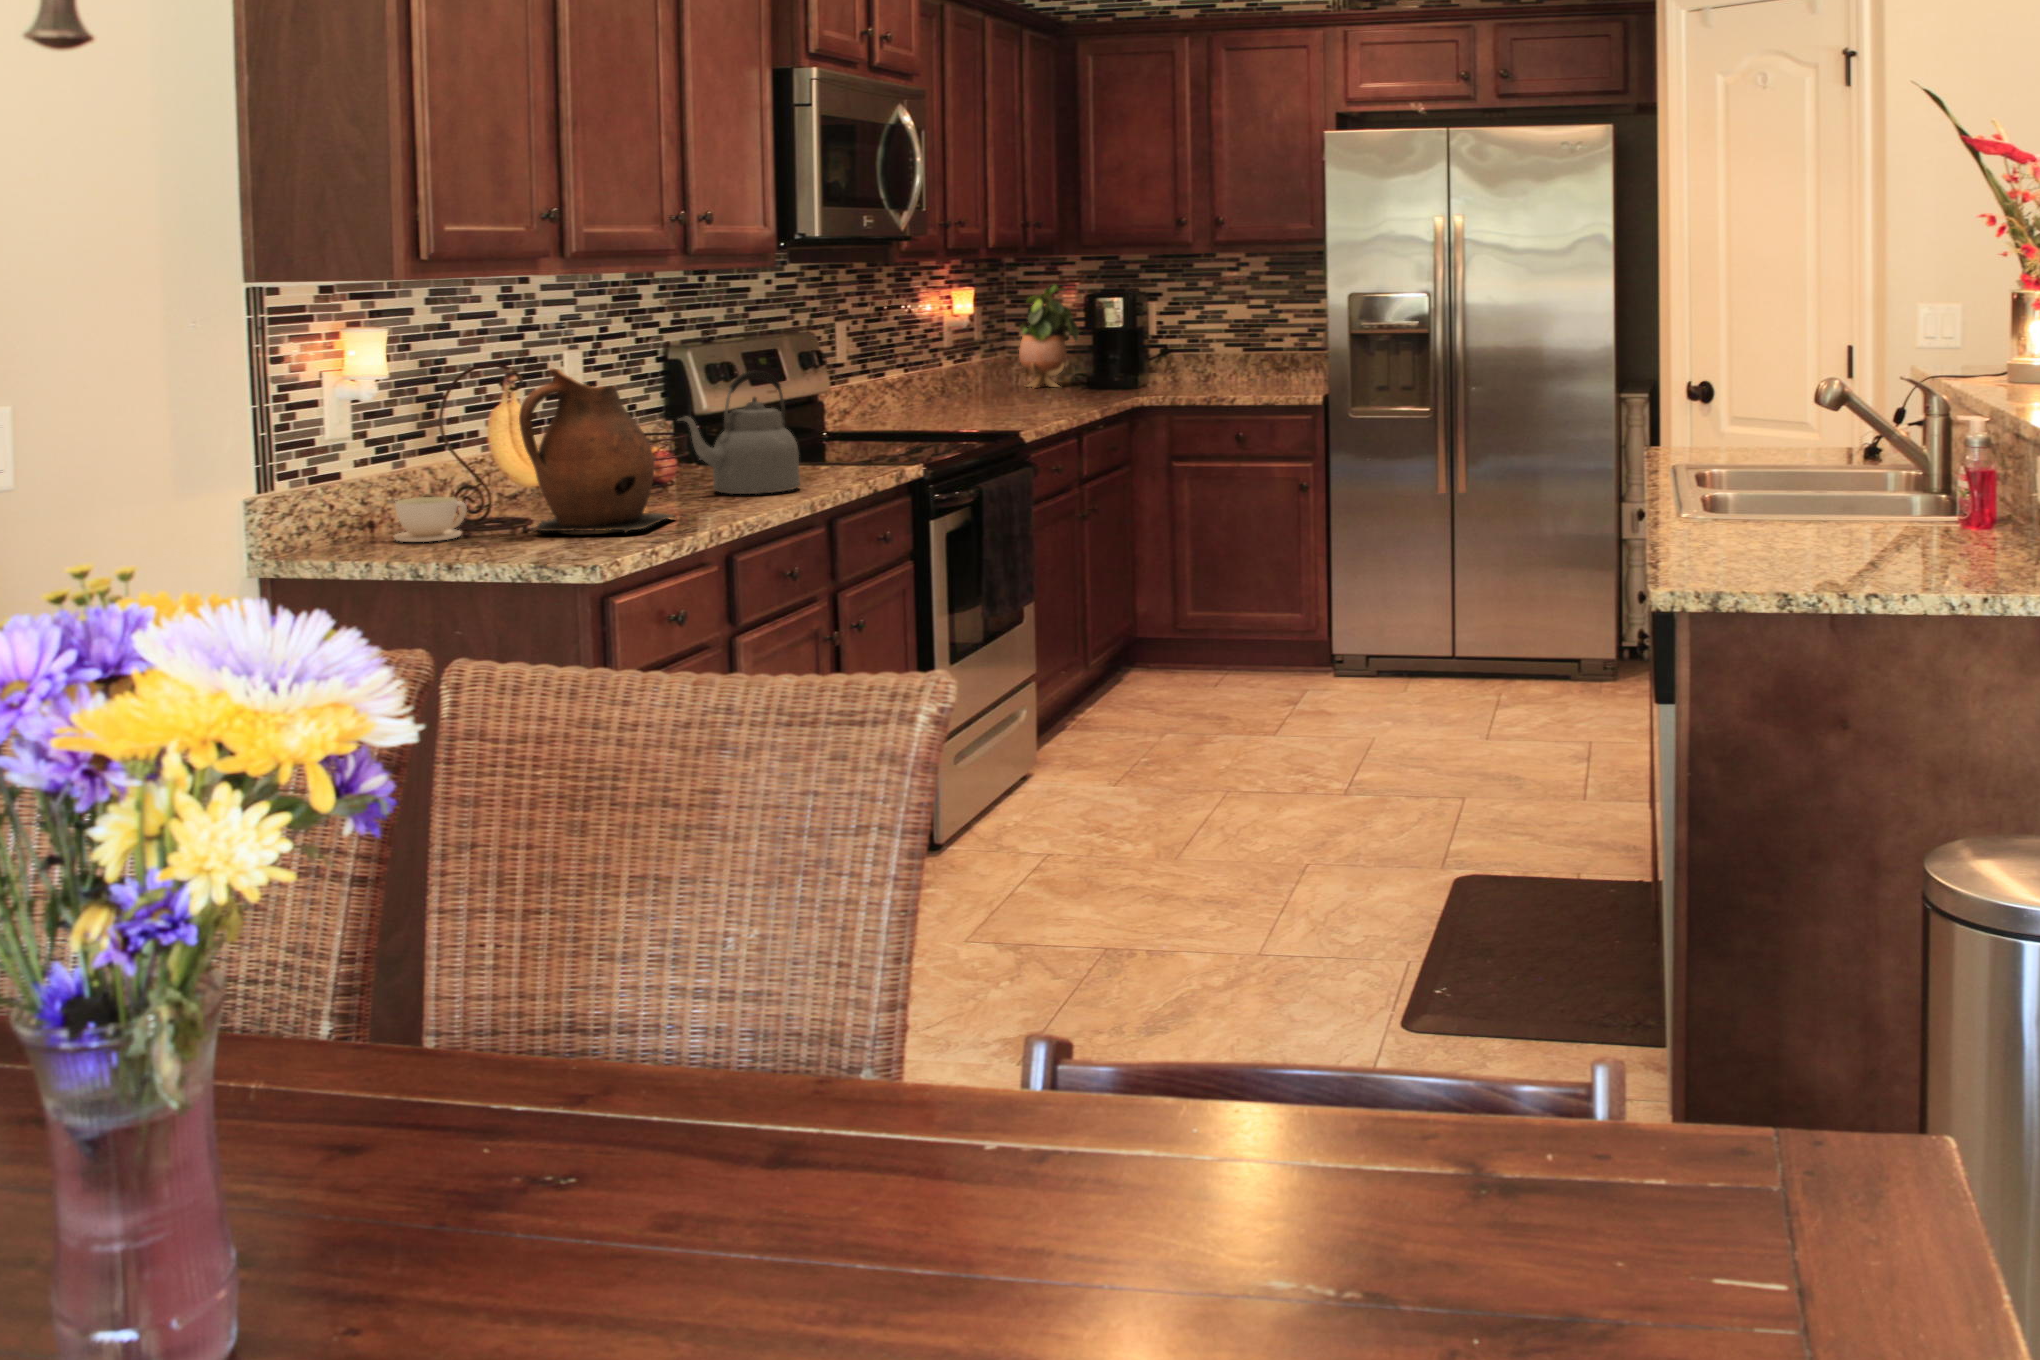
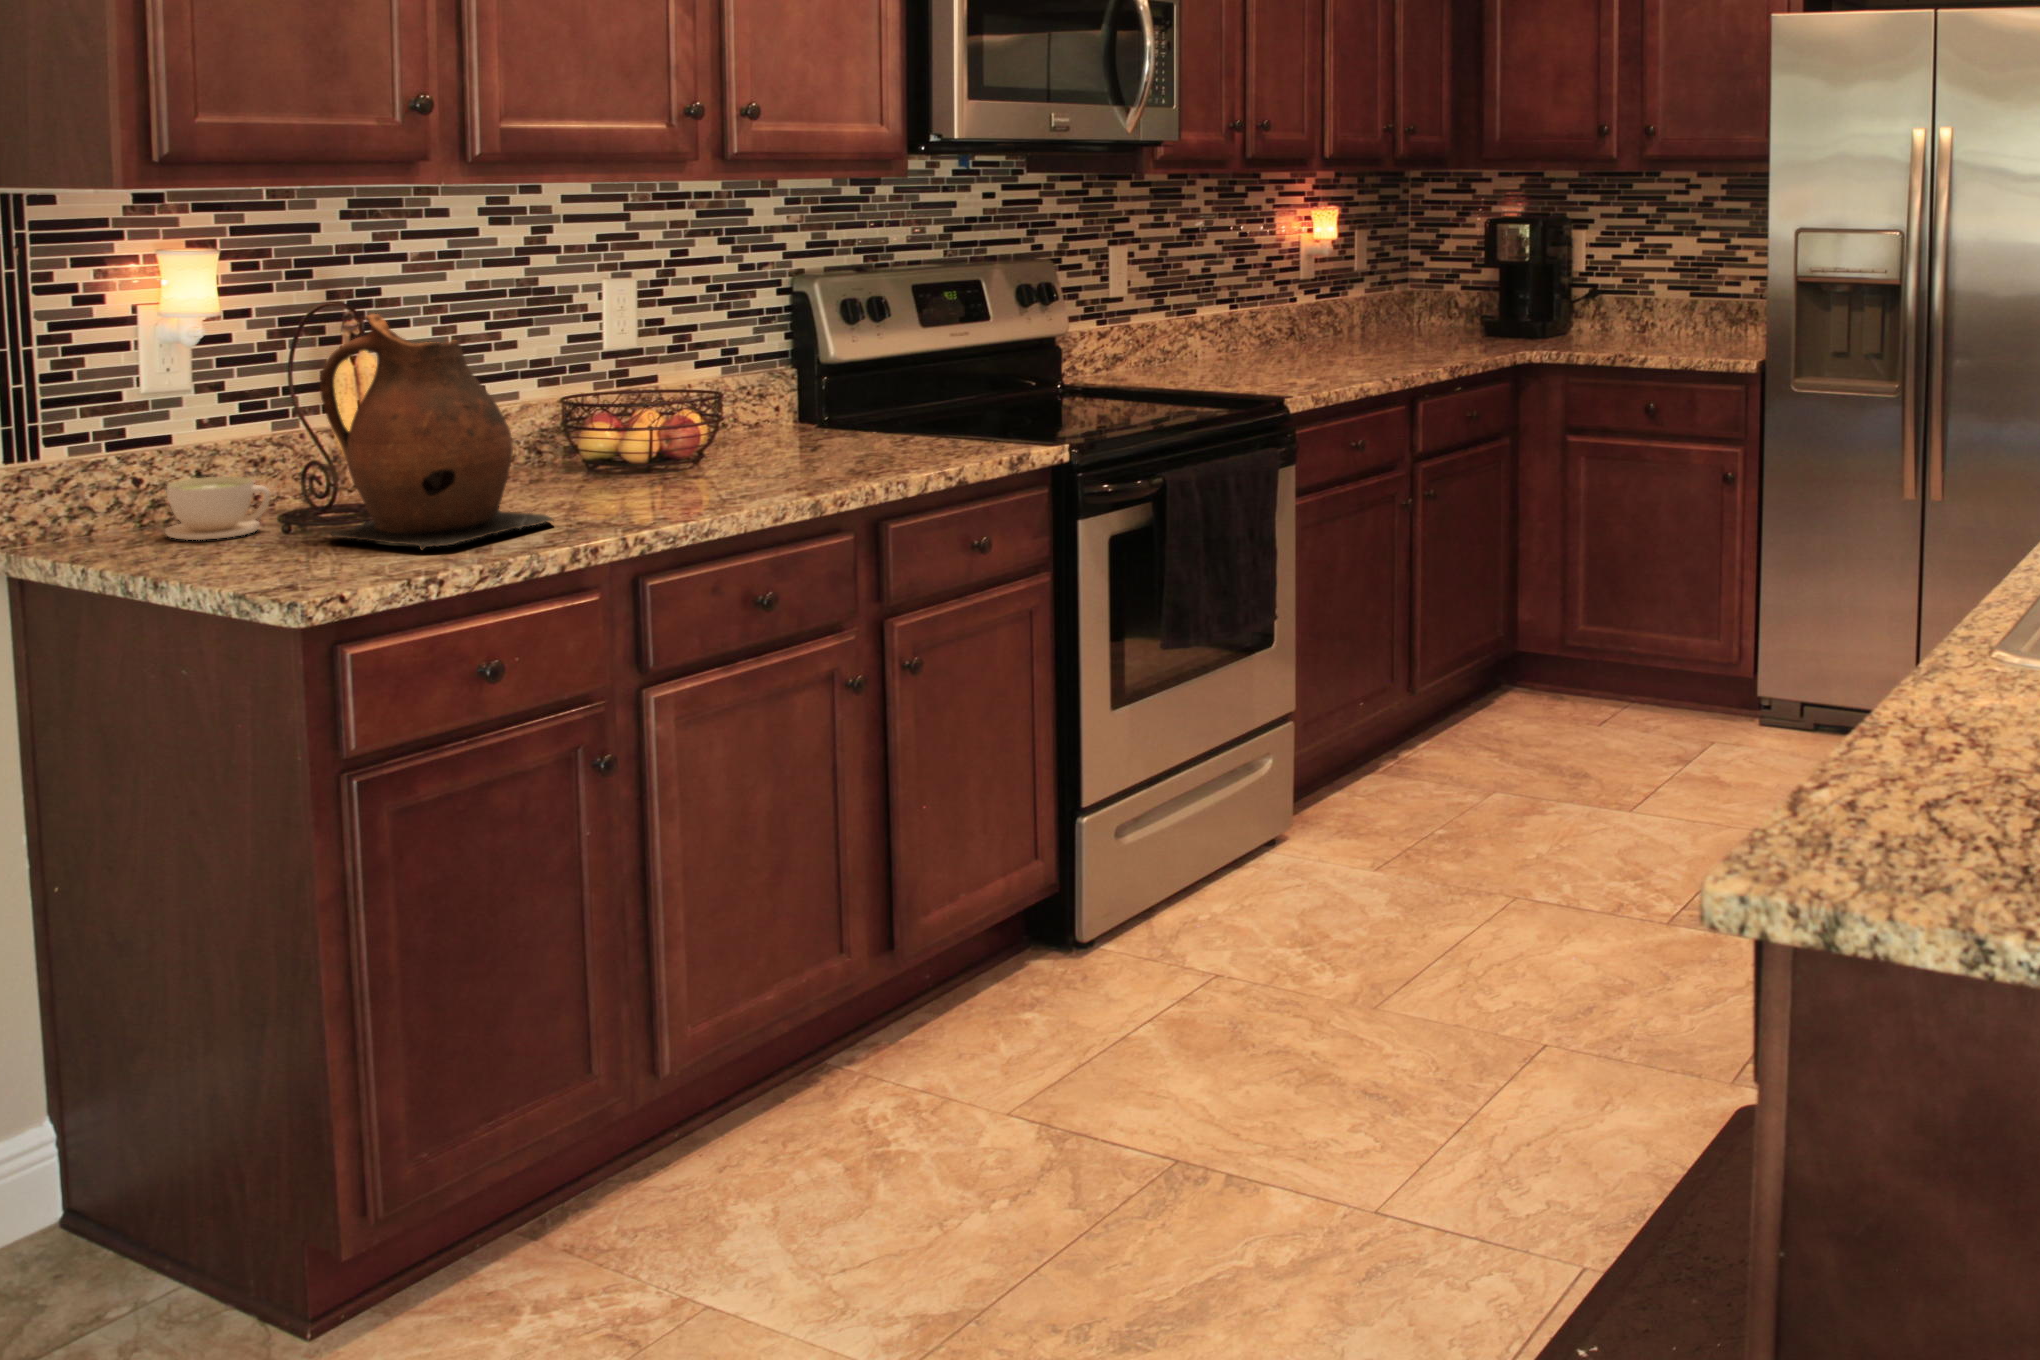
potted plant: present [1019,285,1079,388] -> none [1413,206,1485,332]
kettle: present [678,371,800,494] -> none [650,320,825,487]

